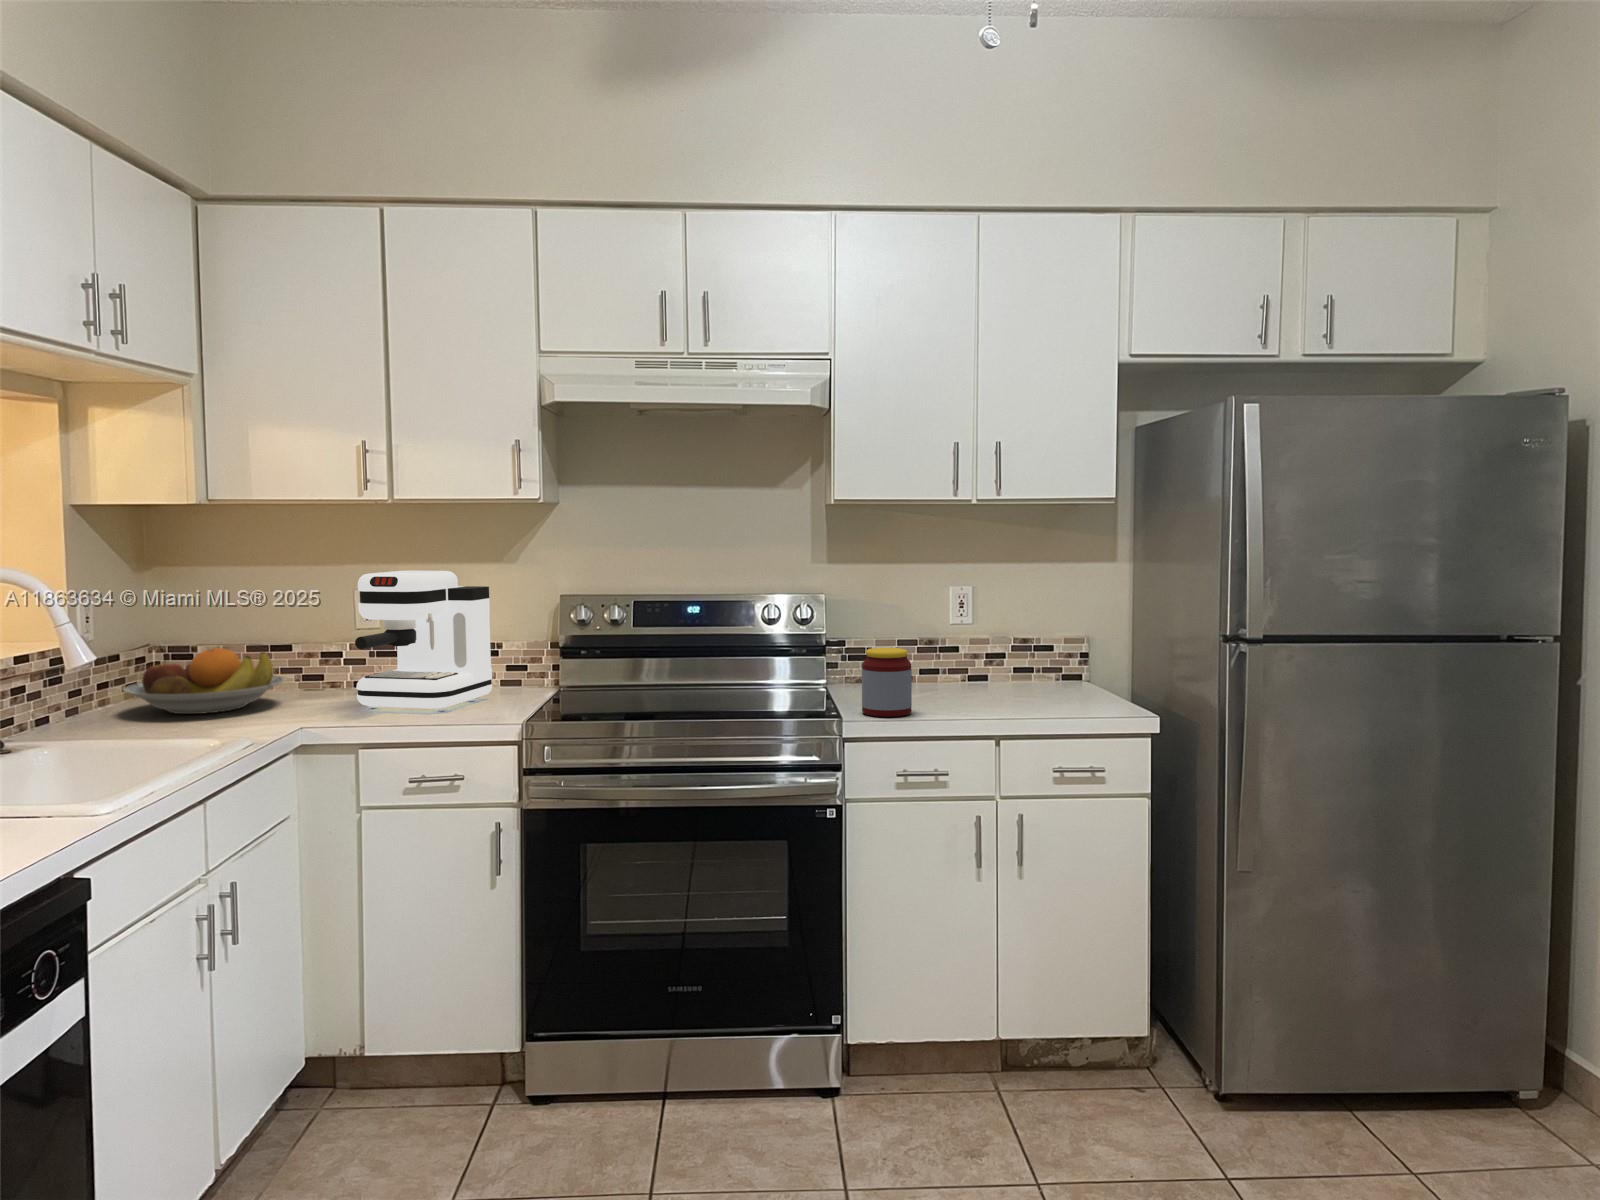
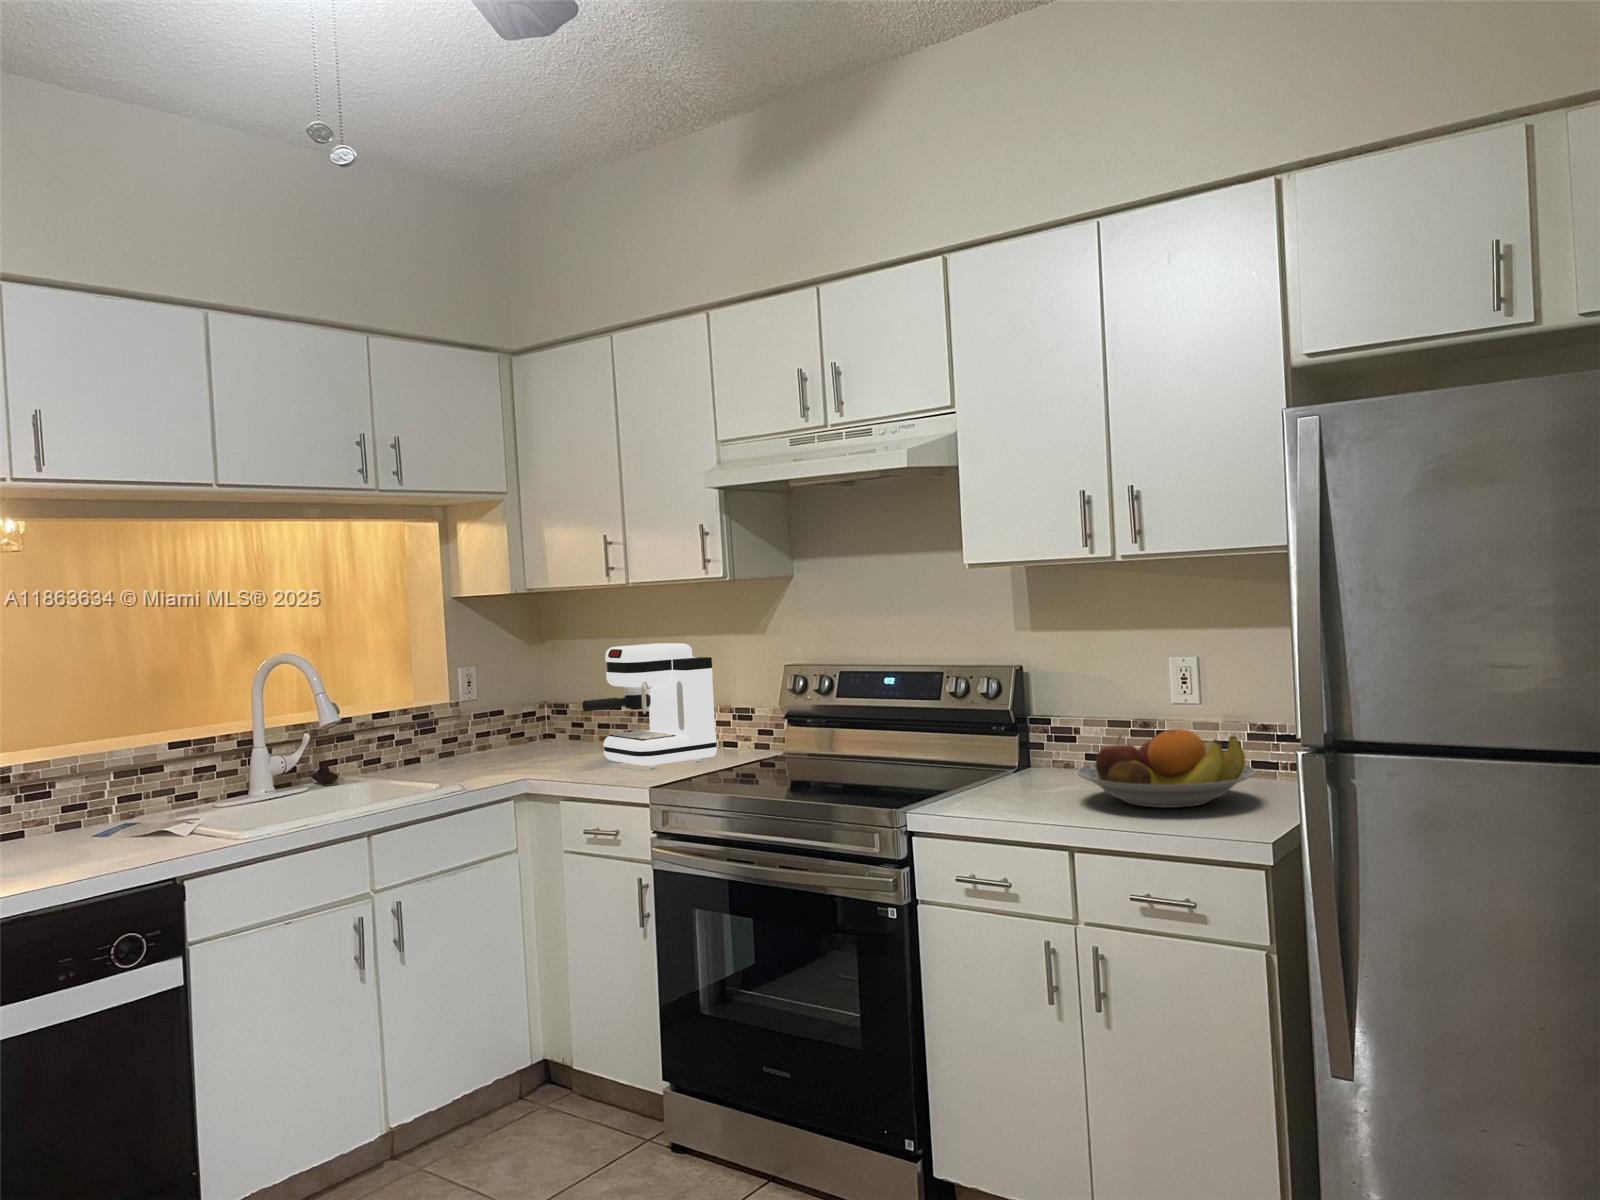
fruit bowl: present [123,648,284,714] -> present [1077,729,1256,808]
jar: present [862,648,912,717] -> none [953,729,1011,807]

